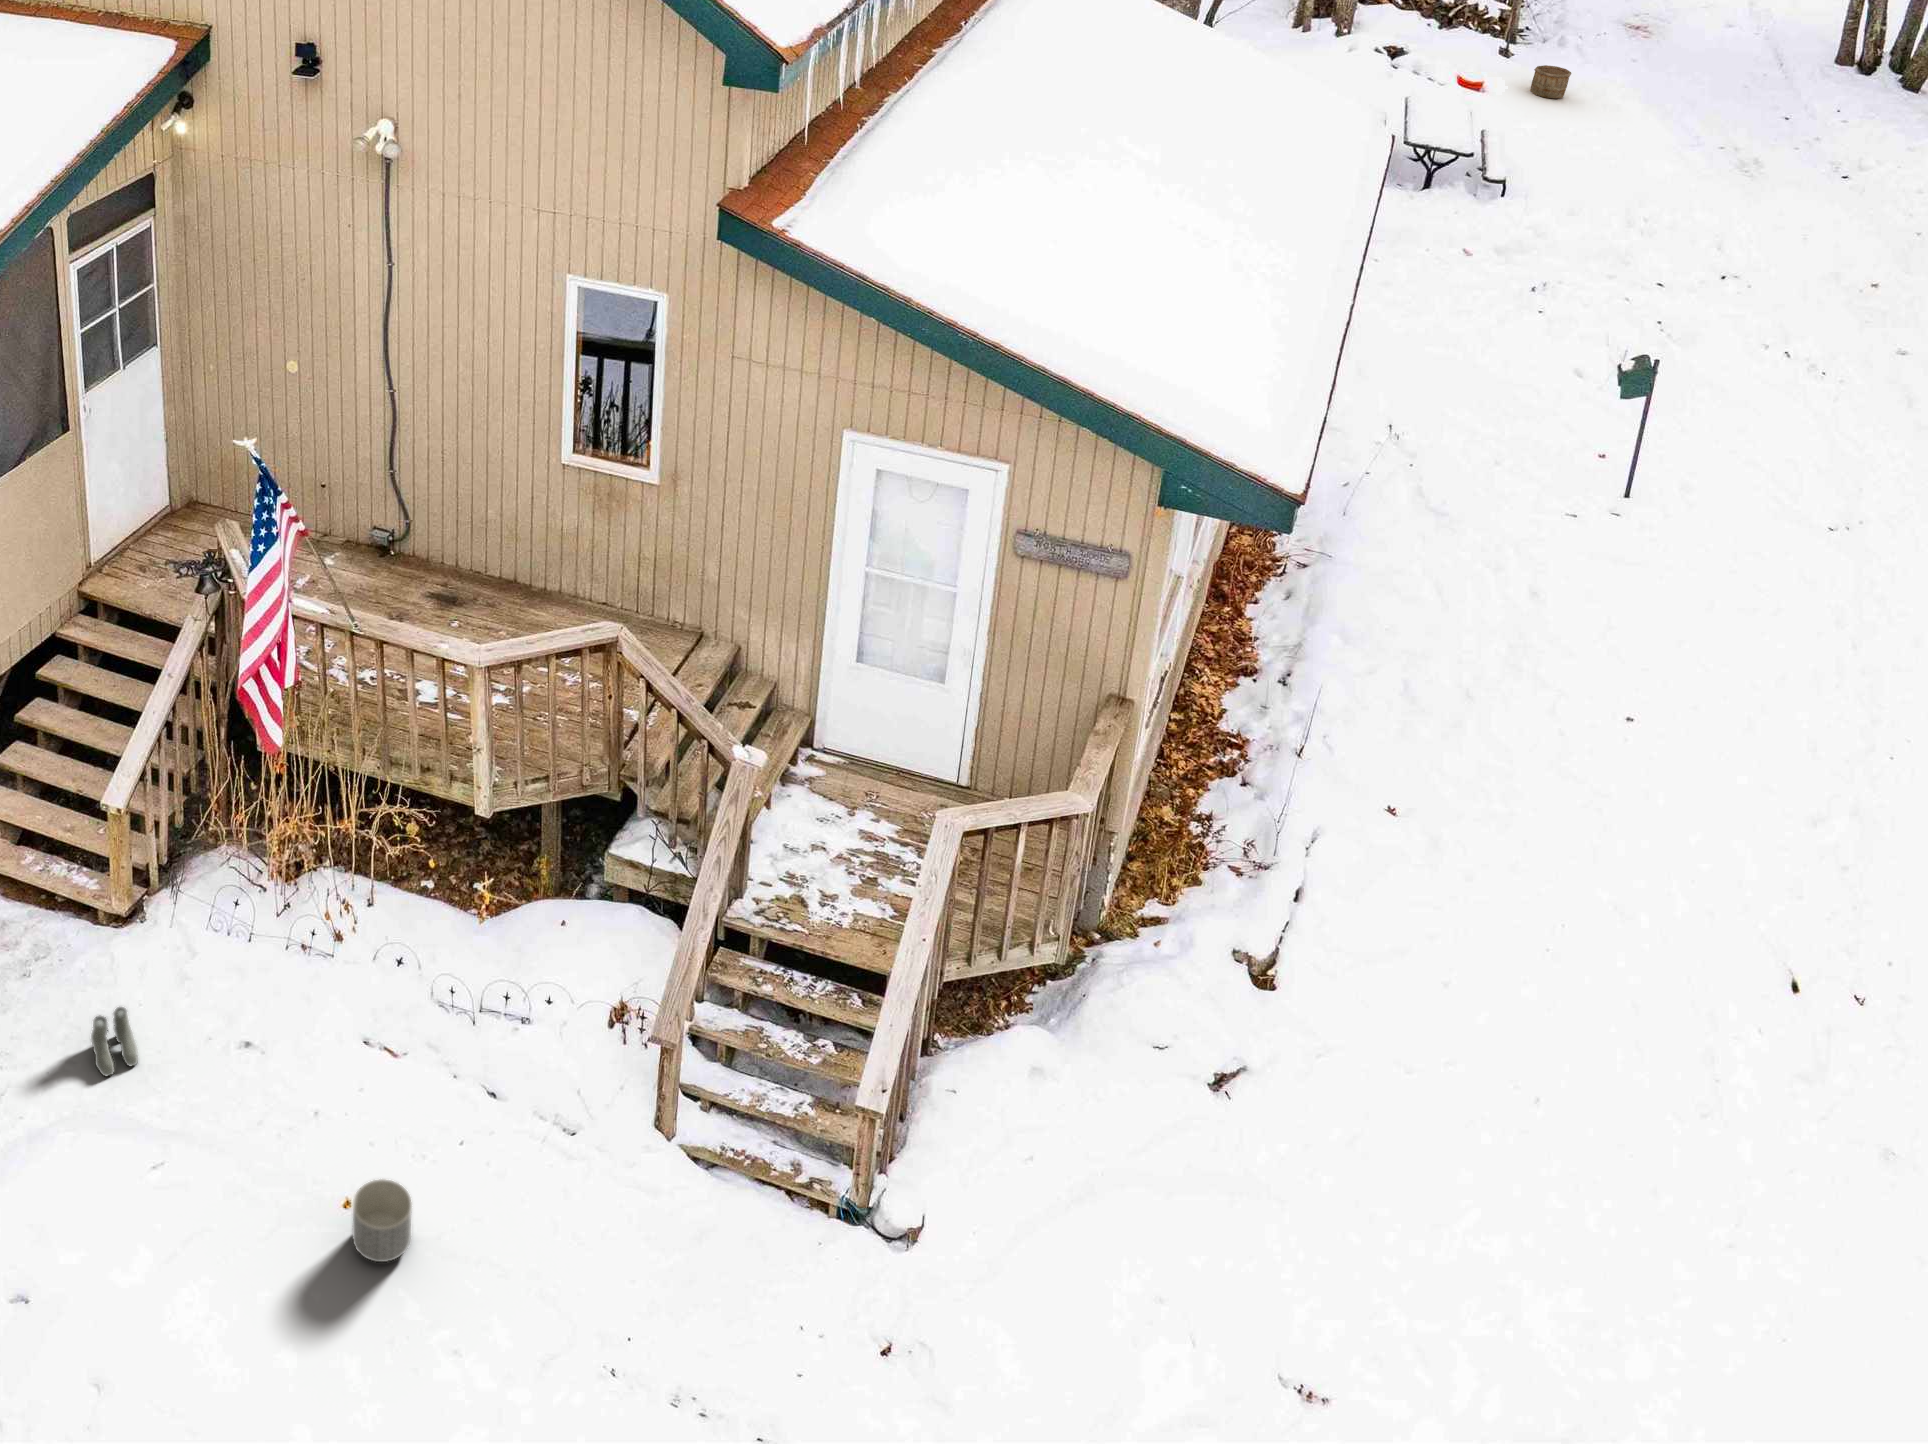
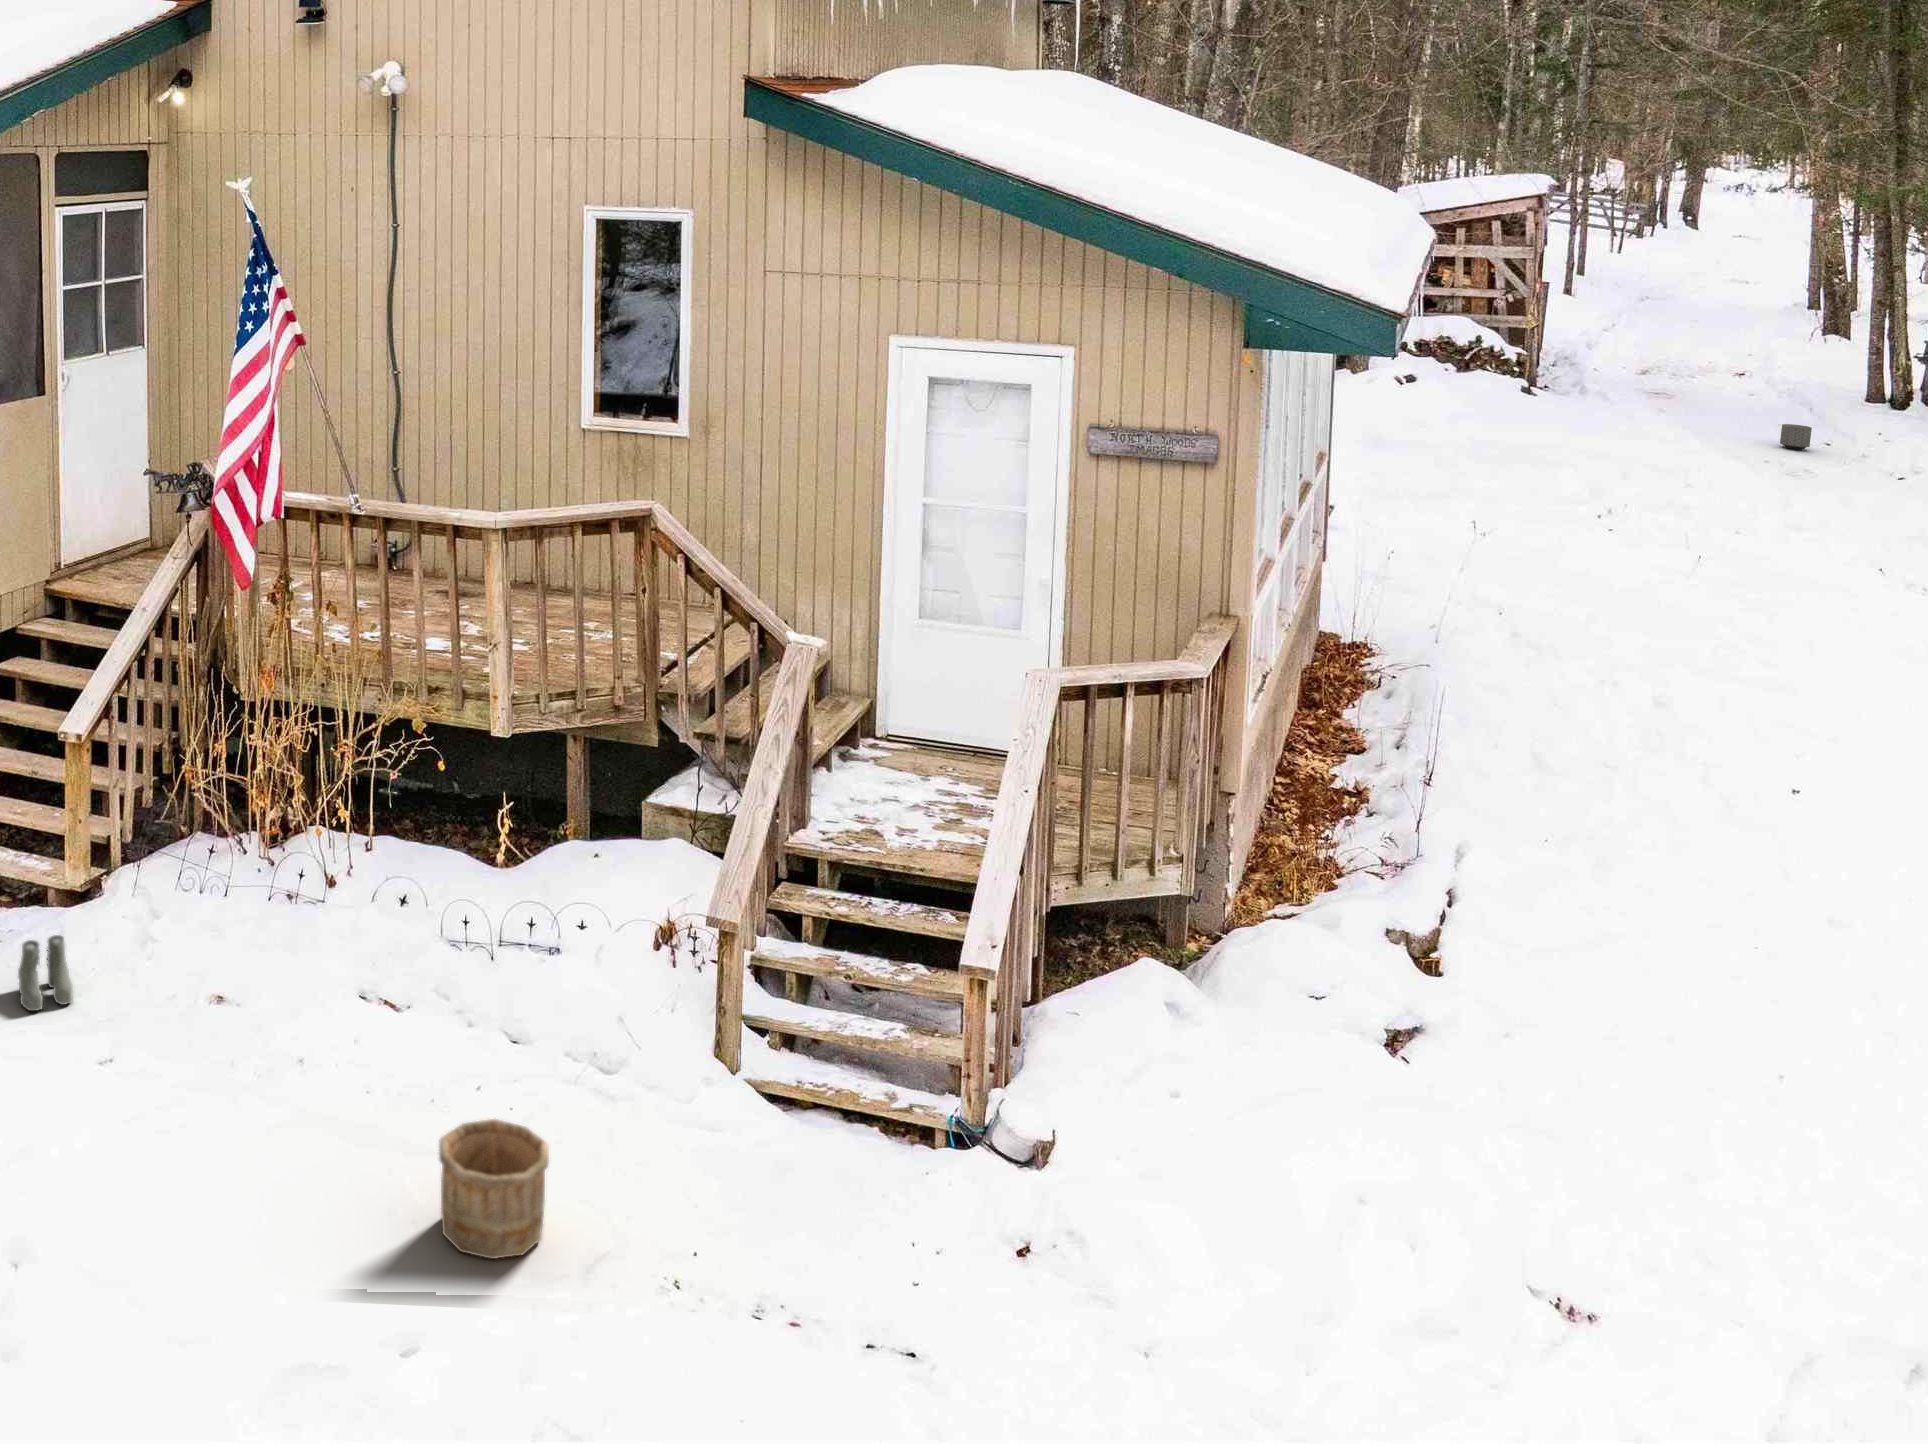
wooden bucket: present [1530,65,1571,98] -> present [439,1119,549,1259]
planter: present [352,1179,412,1262] -> present [1780,424,1812,450]

